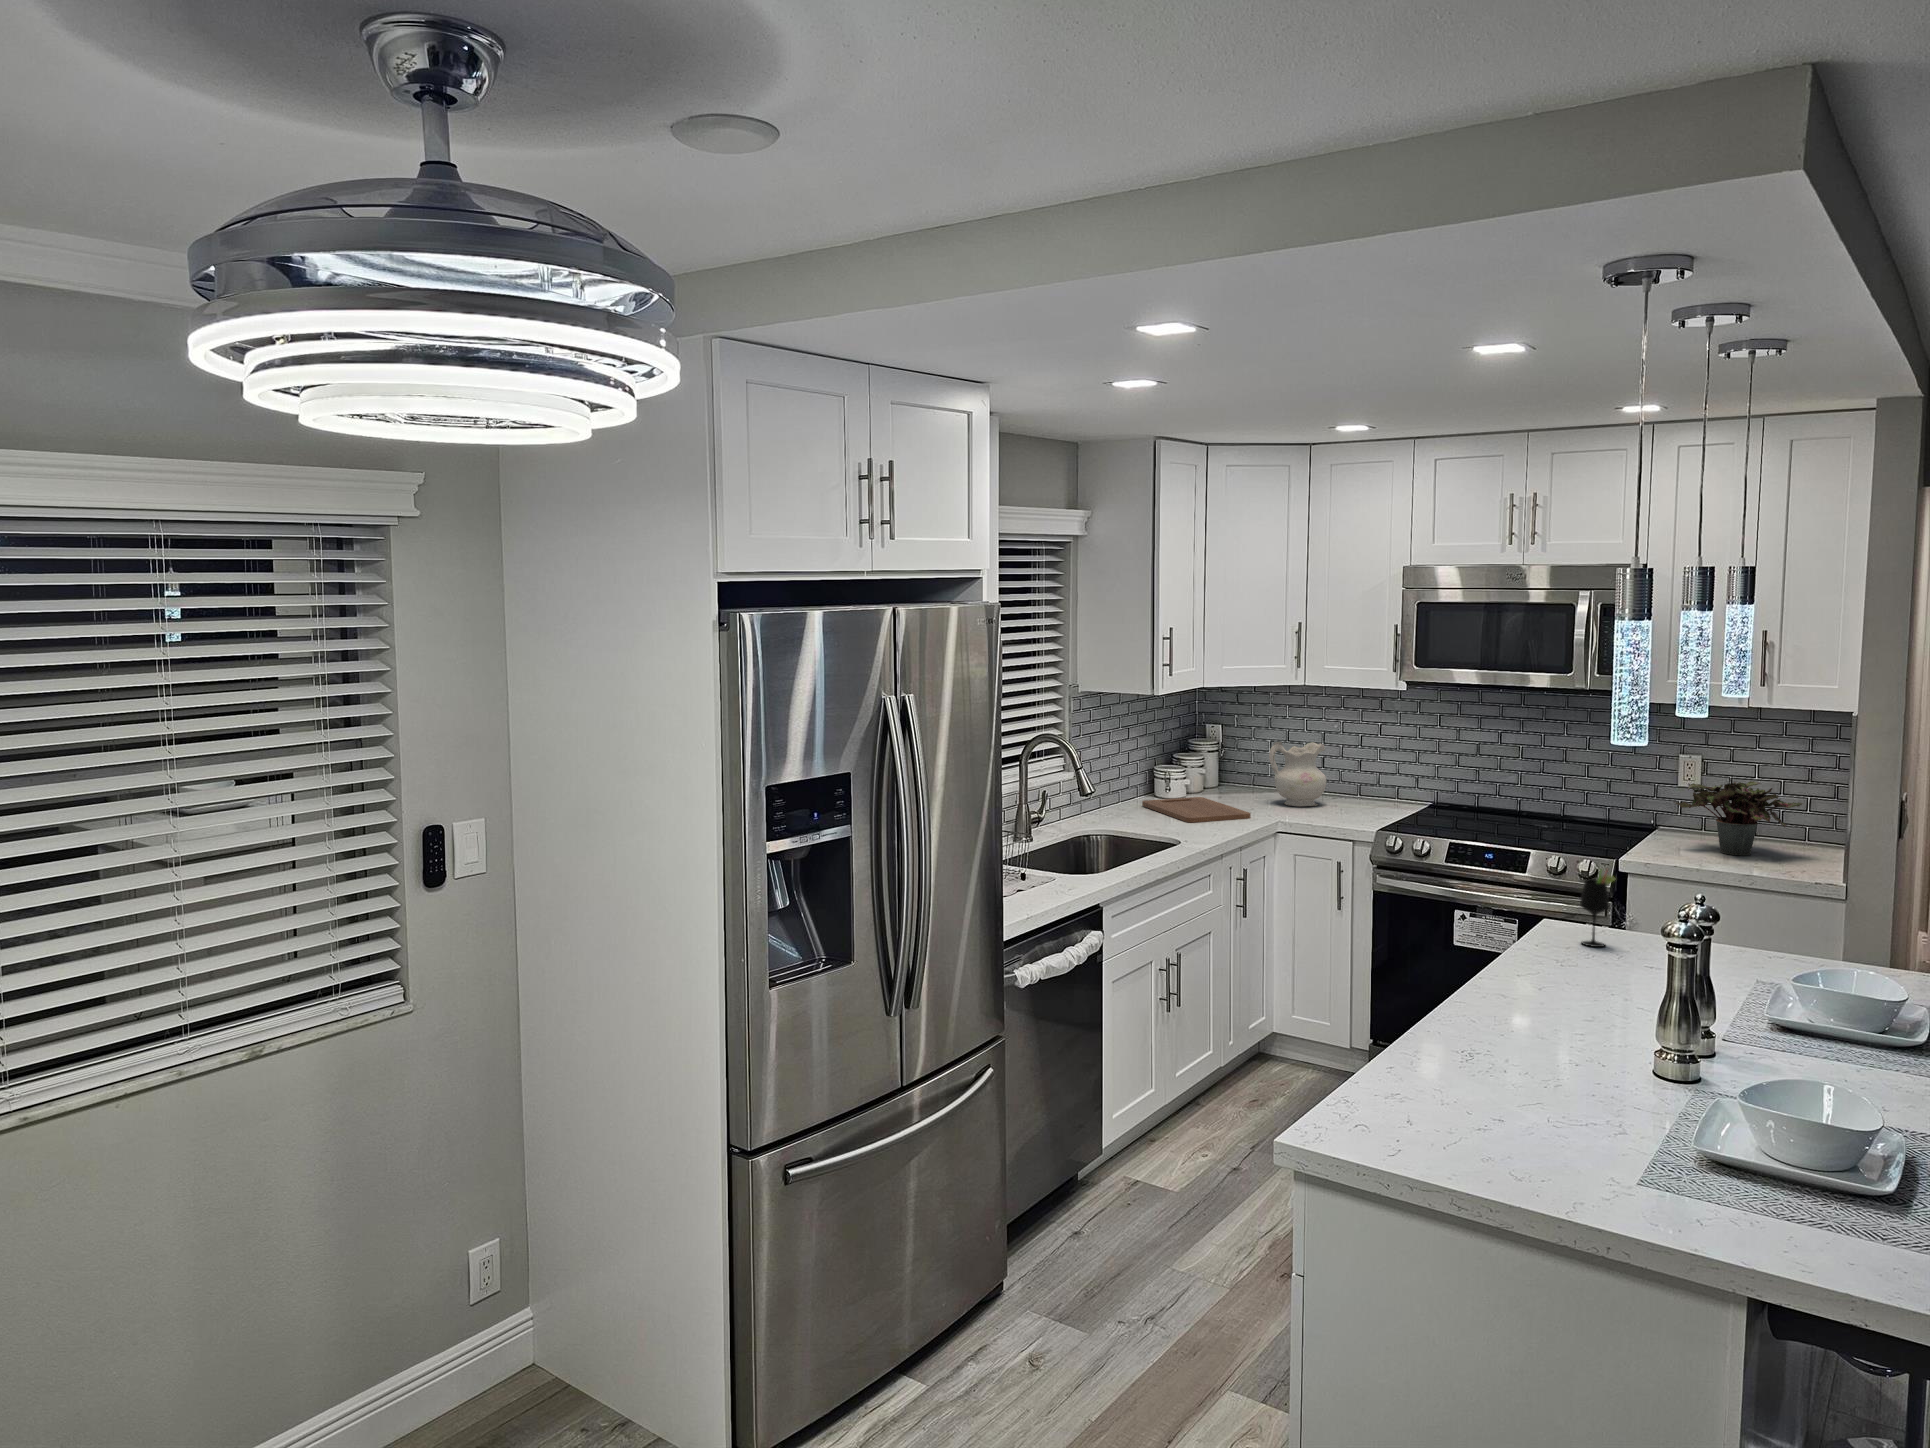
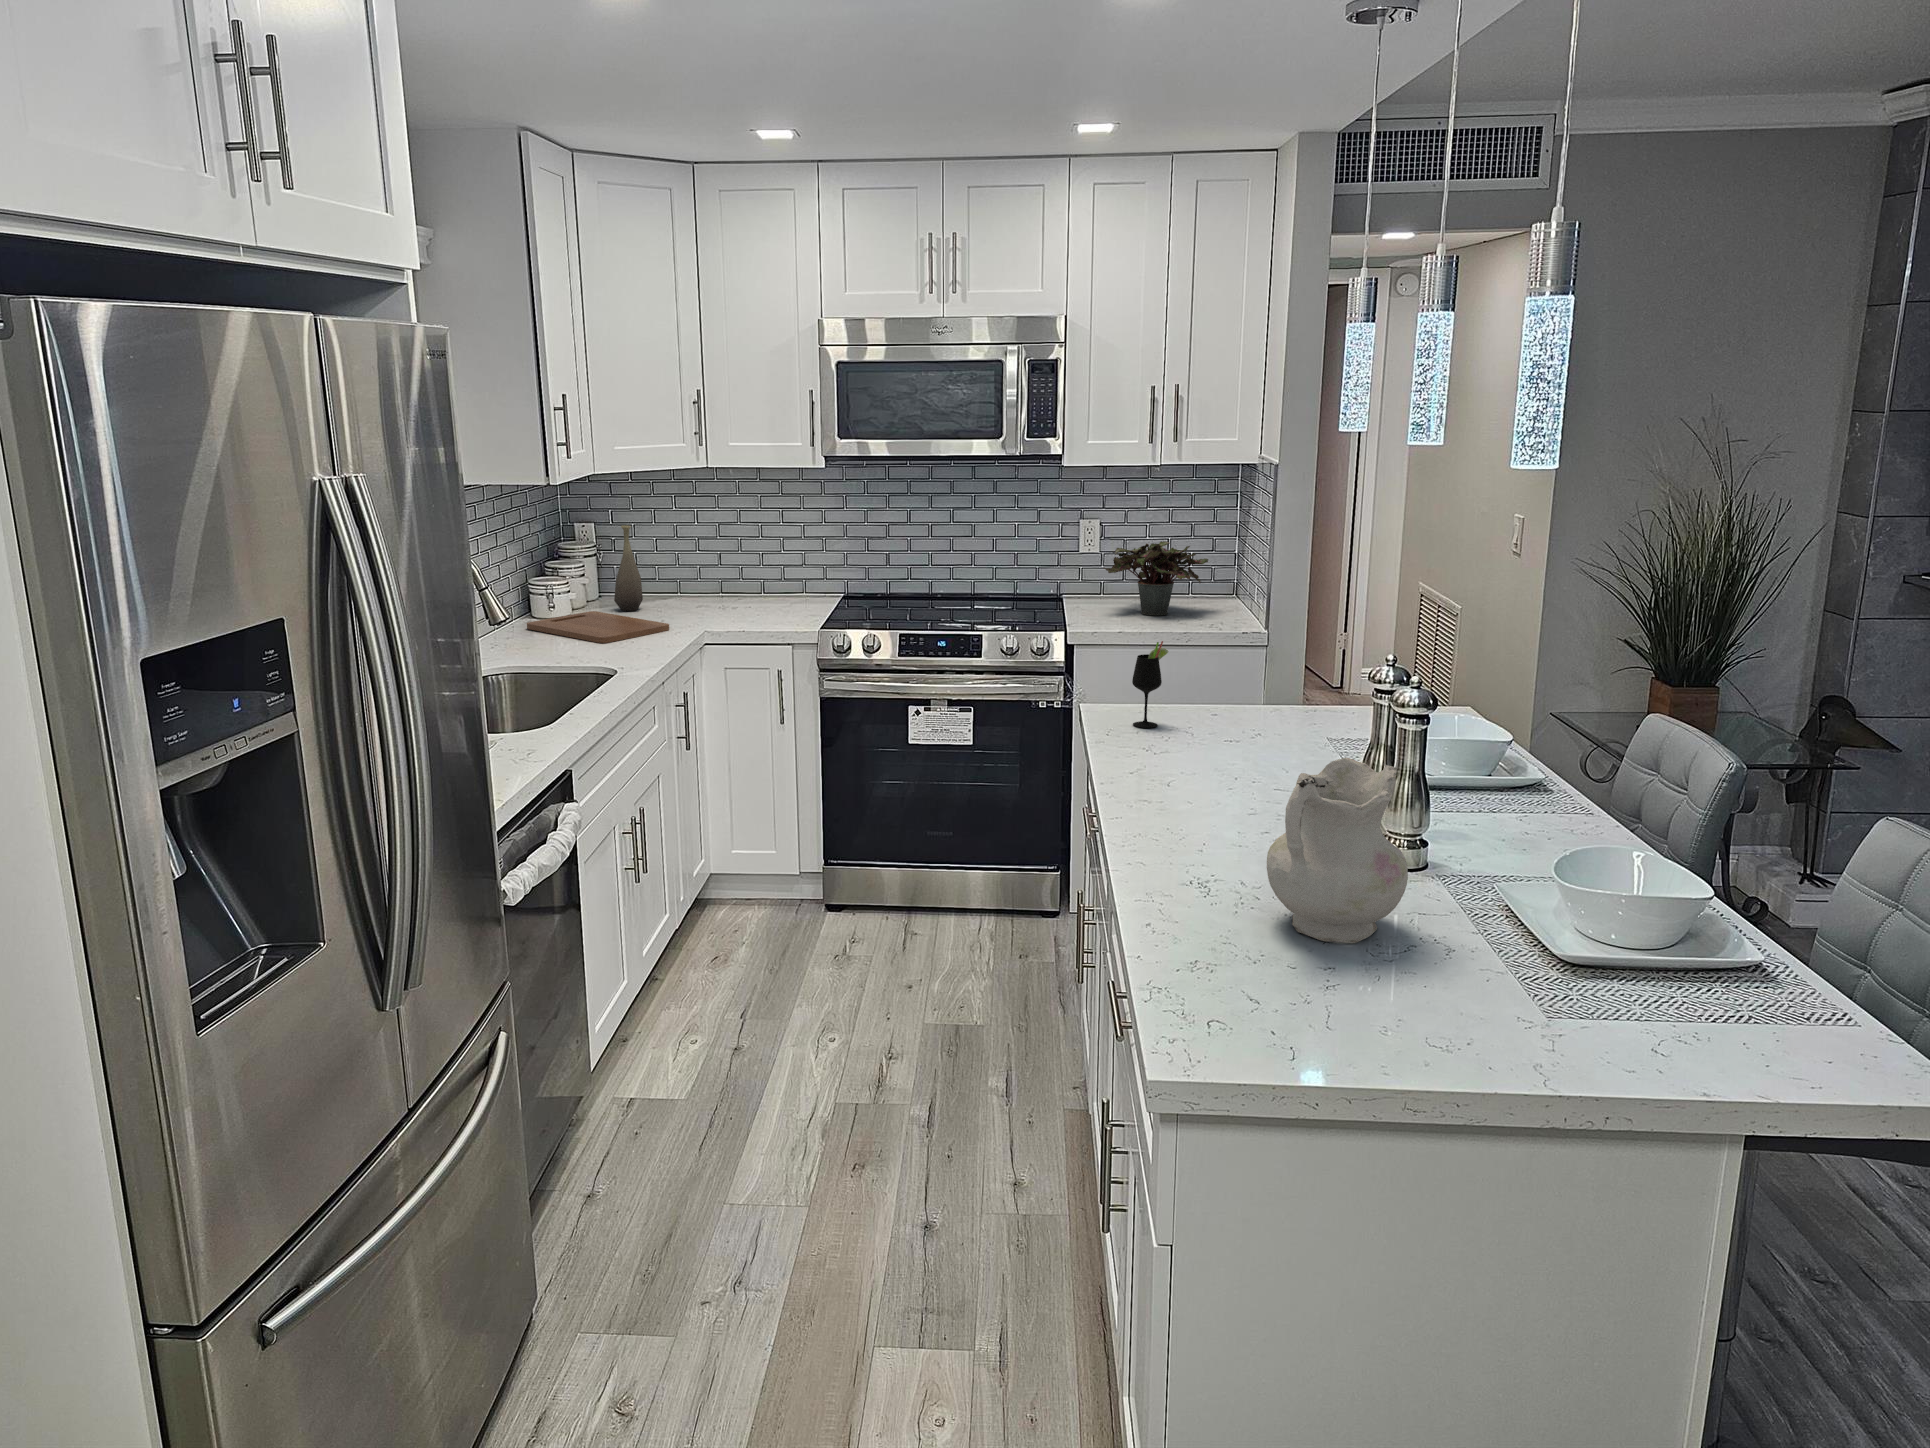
bottle: none [1223,729,1247,800] -> present [614,525,643,611]
ceramic pitcher: present [1269,742,1326,807] -> present [1267,758,1408,943]

